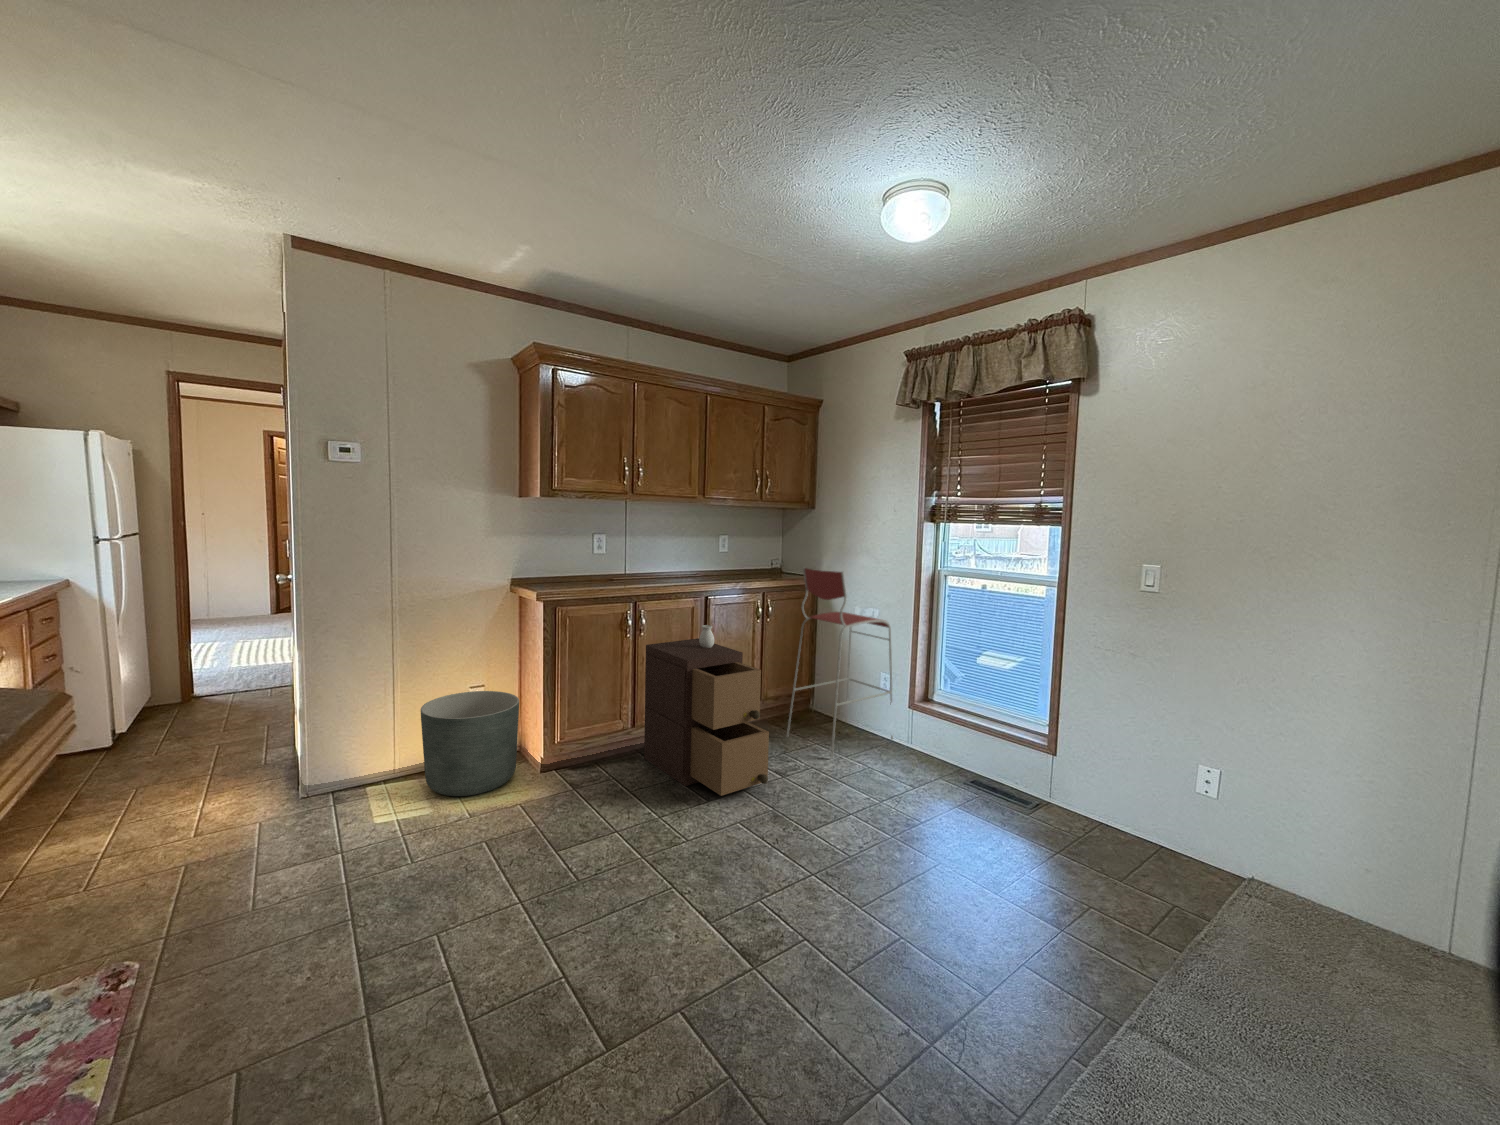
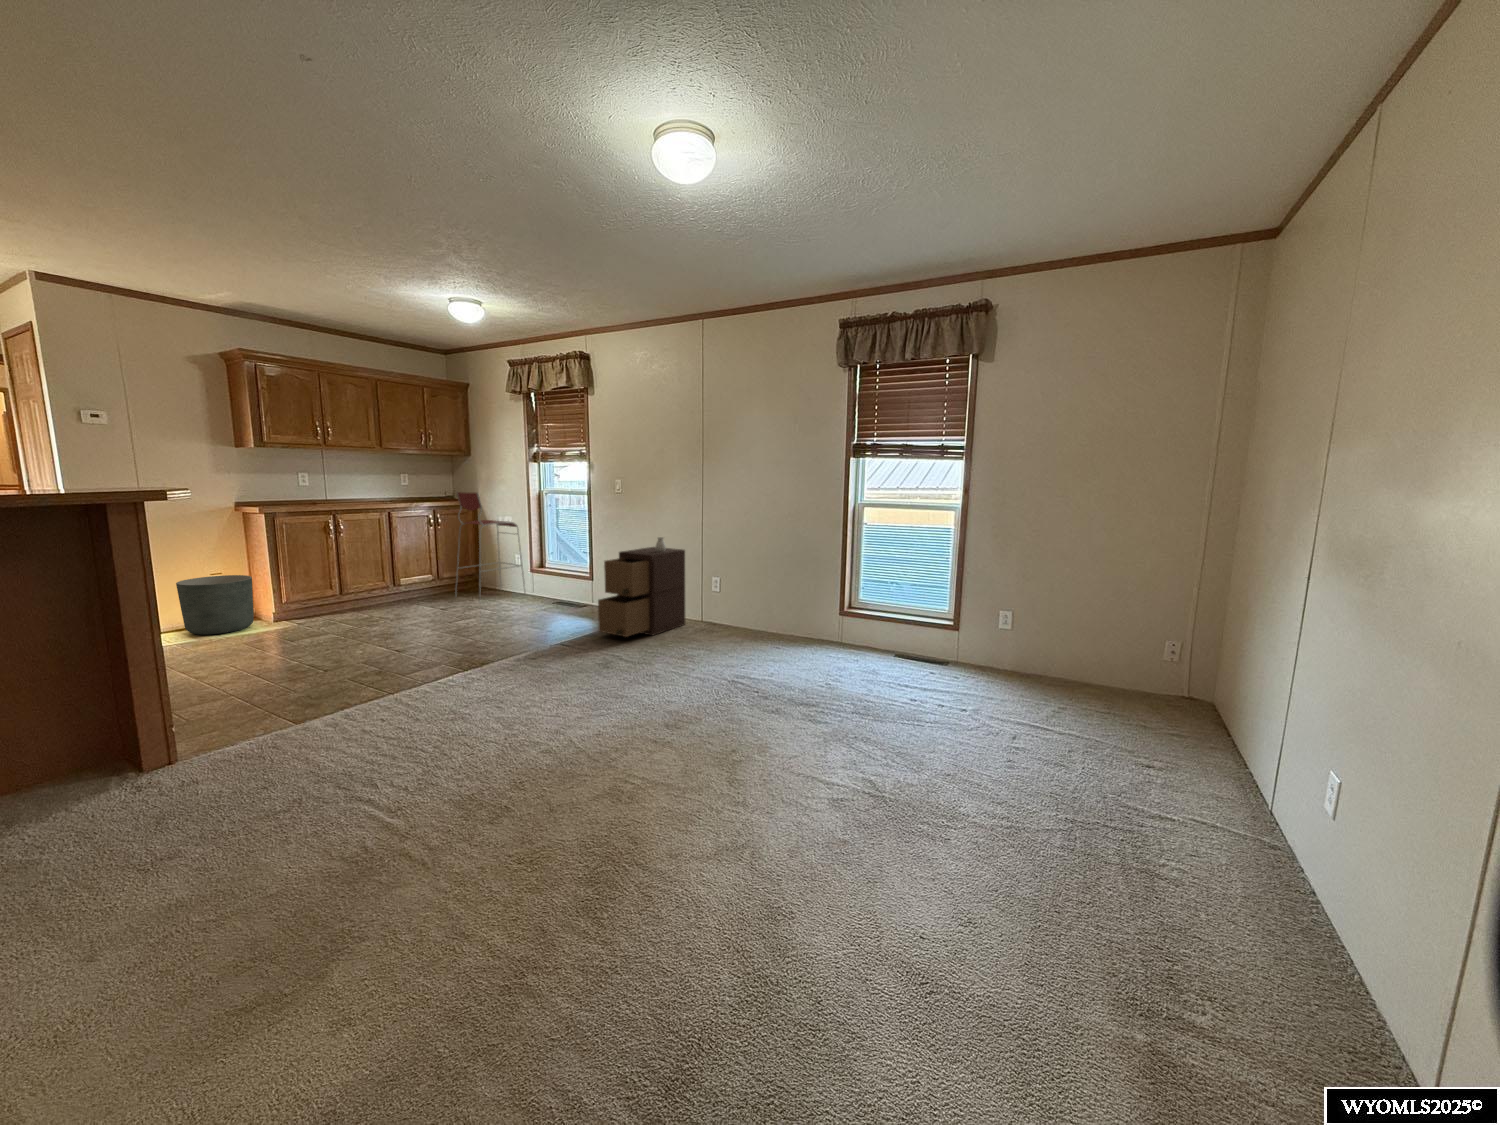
storage cabinet: present [644,625,769,796] -> present [598,537,685,637]

